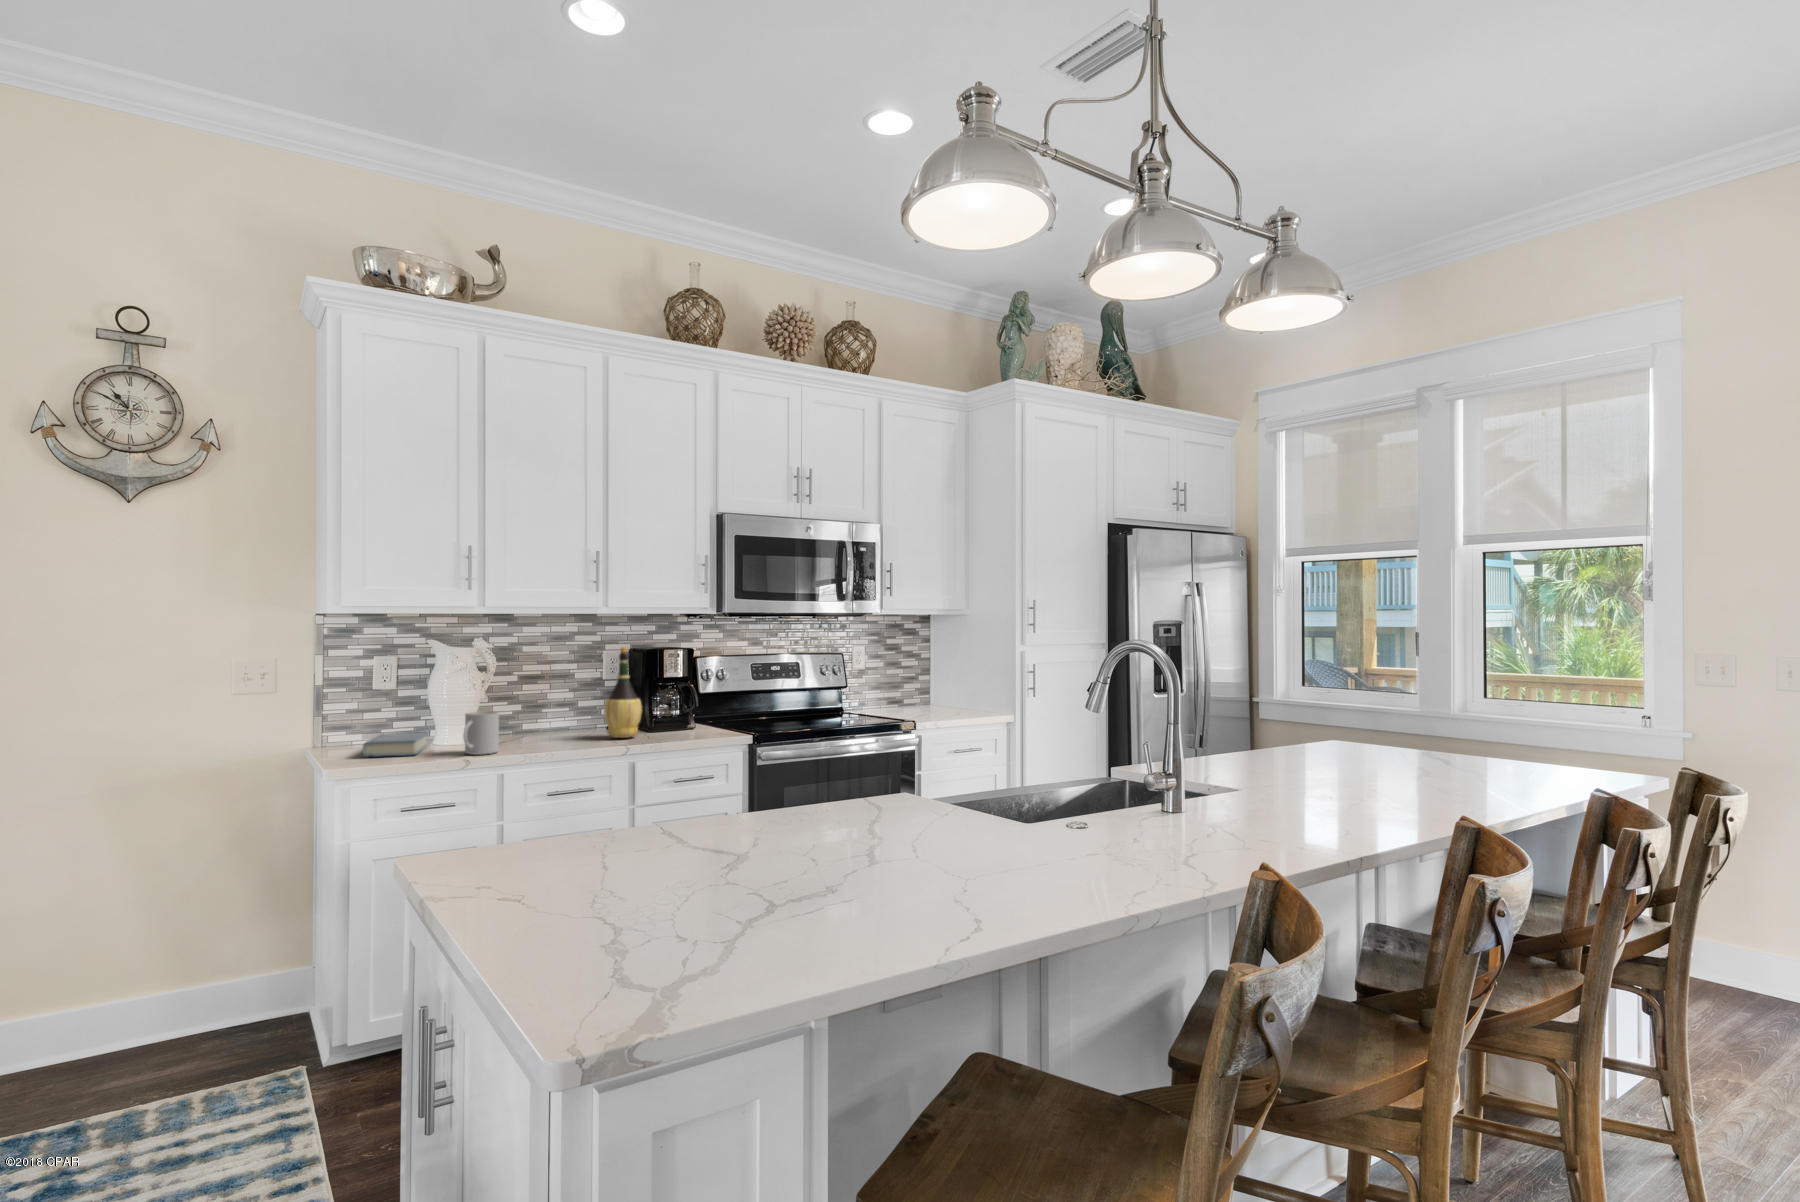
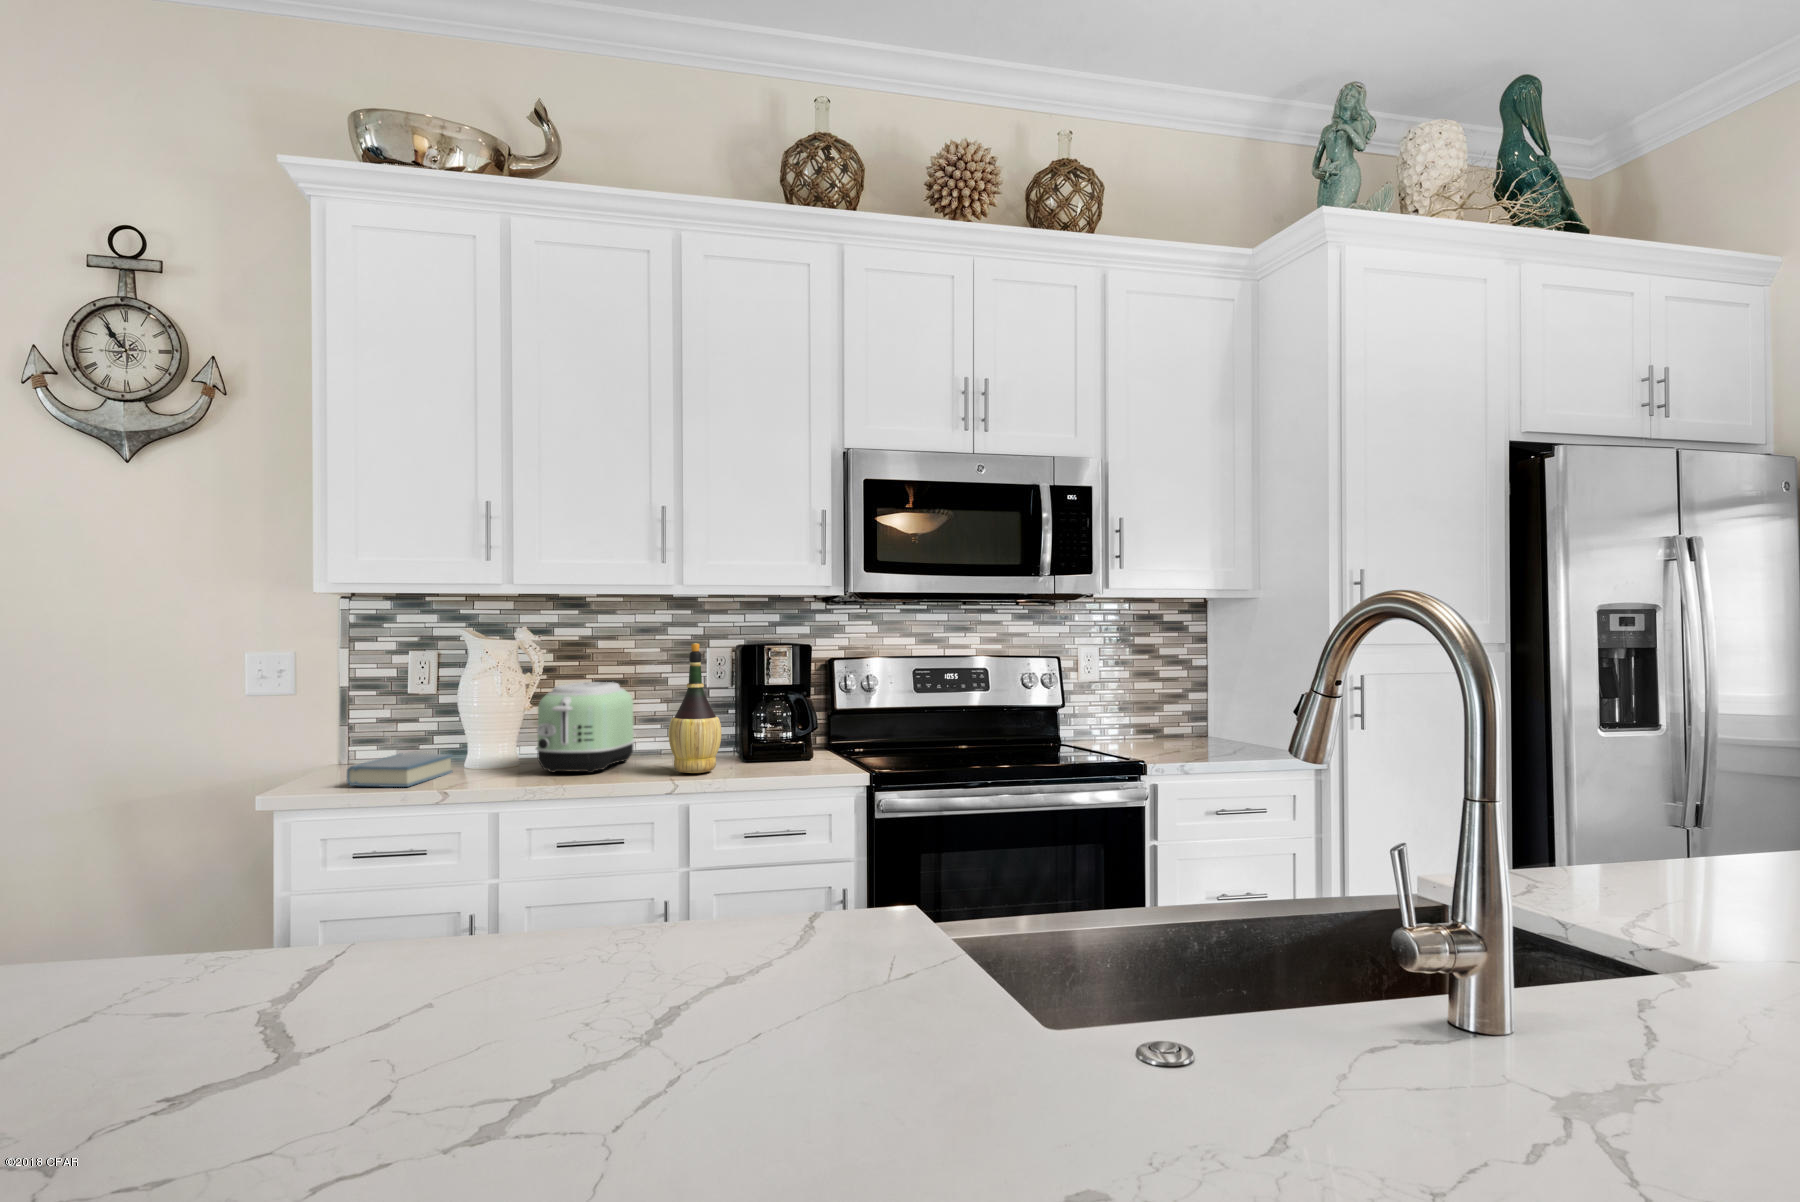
toaster: none [499,677,565,742] -> present [536,682,635,773]
mug: present [463,711,499,755] -> none [452,730,511,791]

